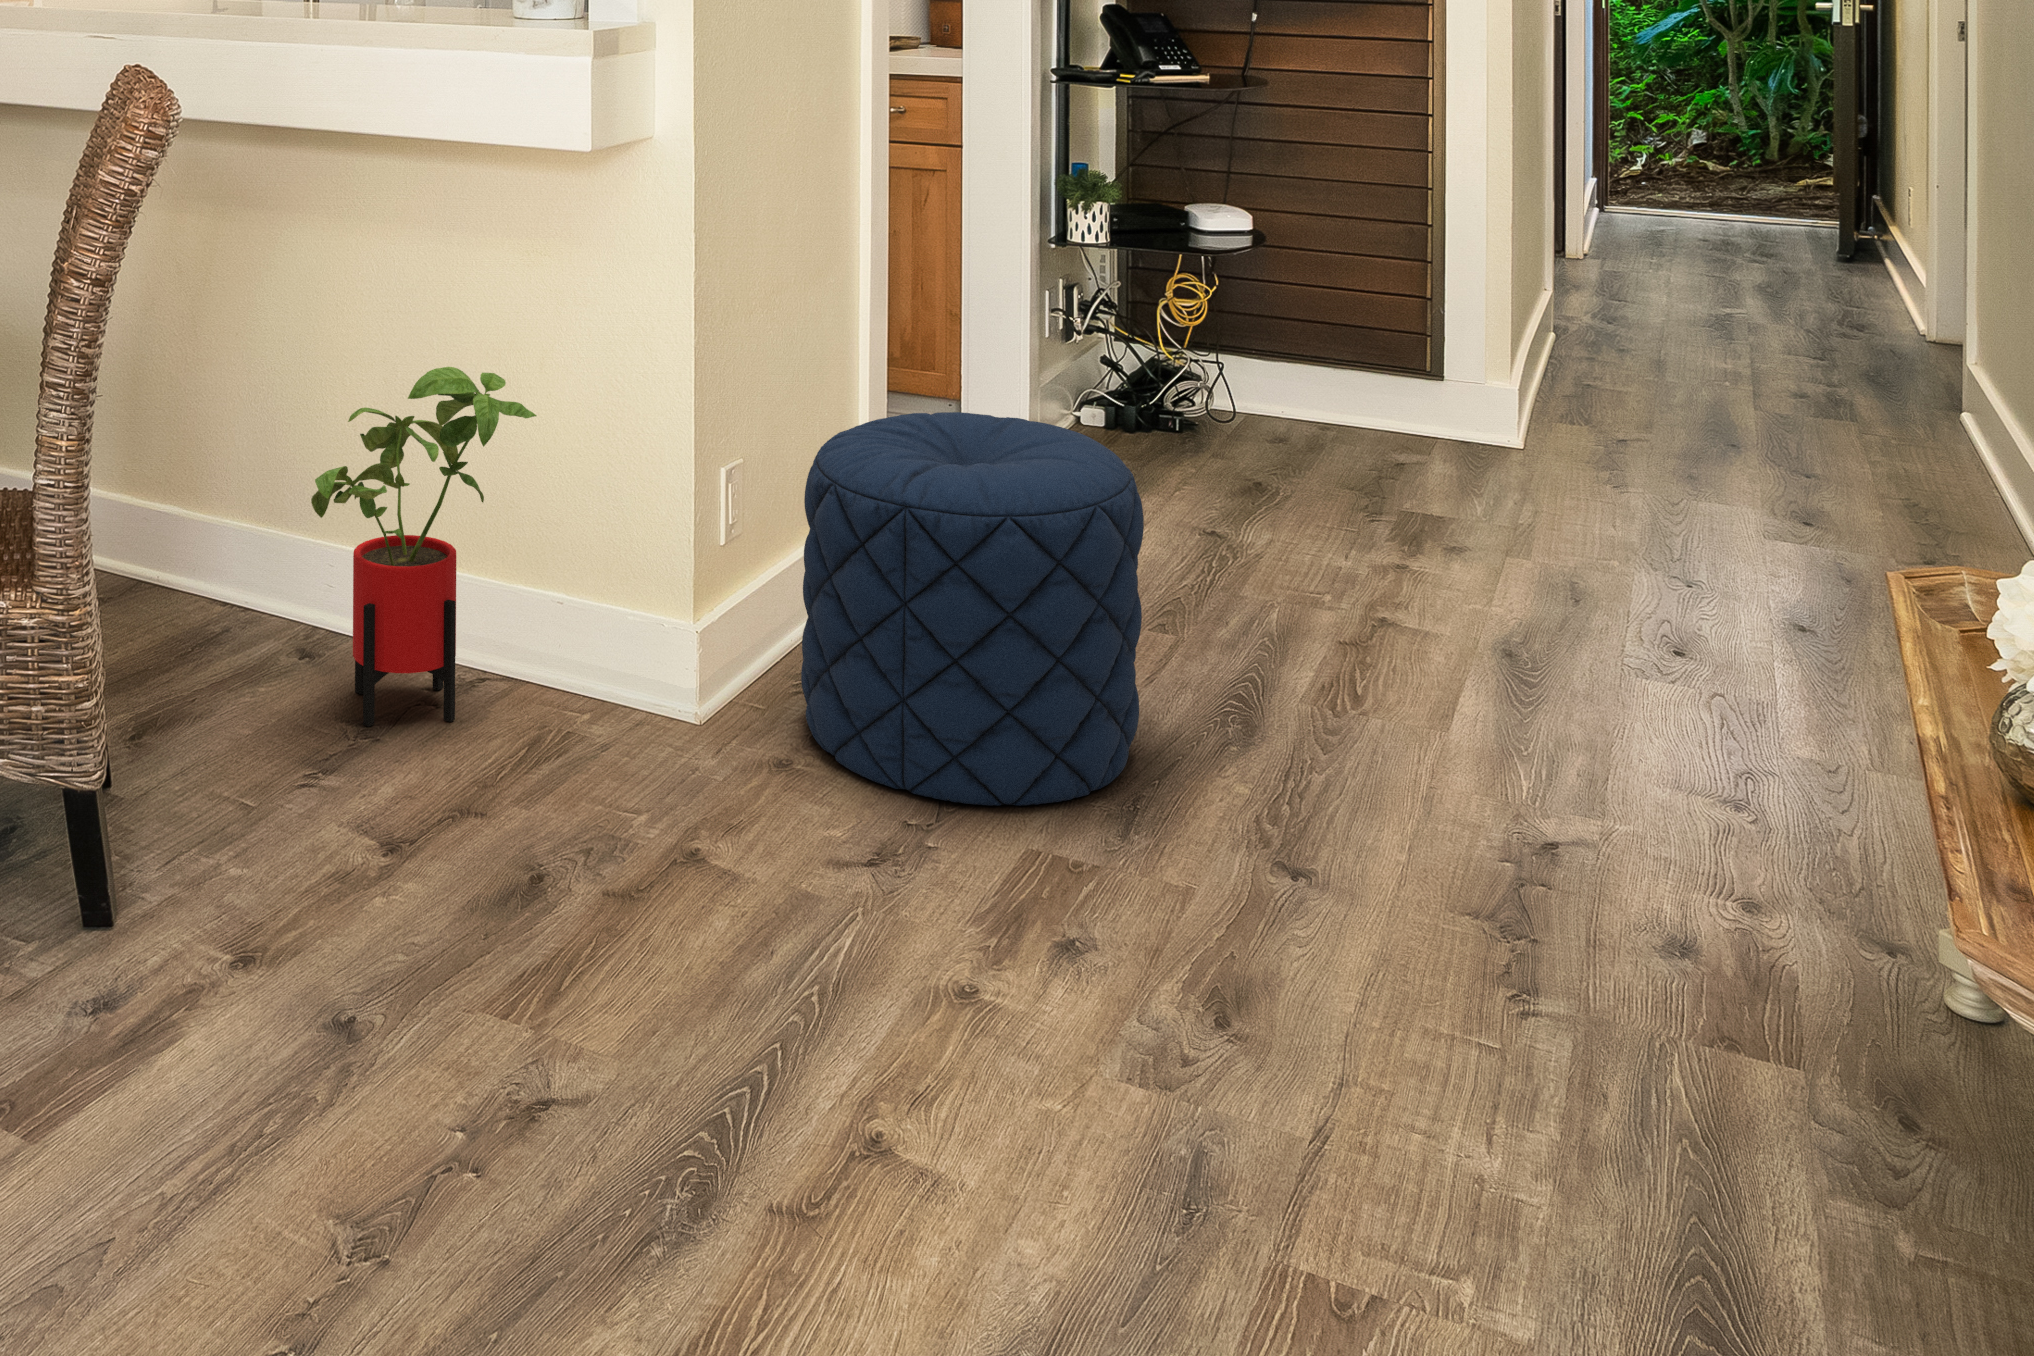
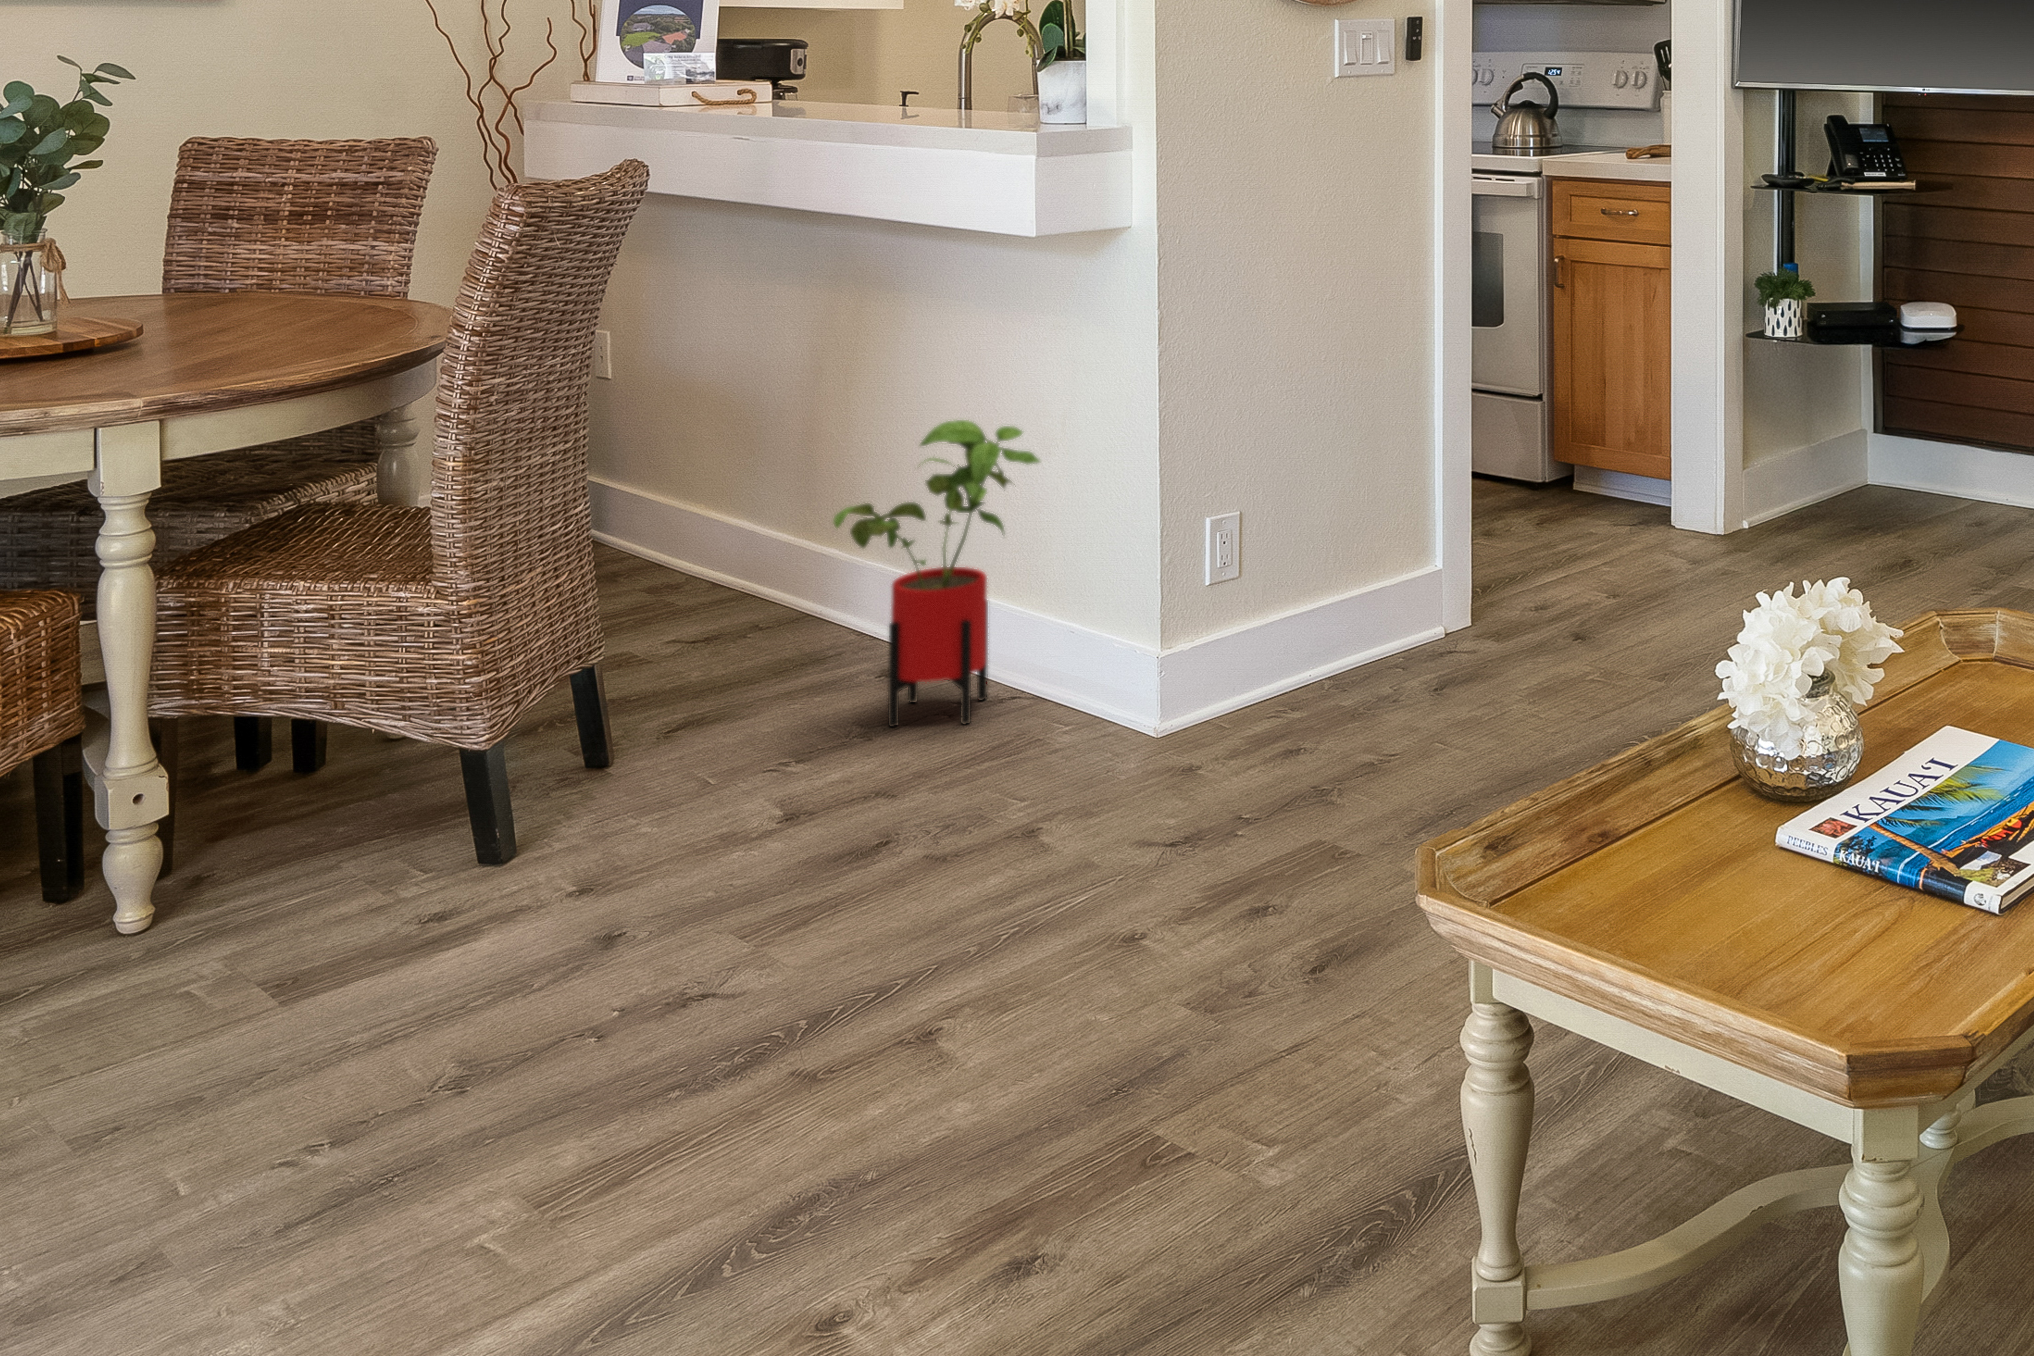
pouf: present [801,412,1144,806] -> none [1245,465,1531,792]

